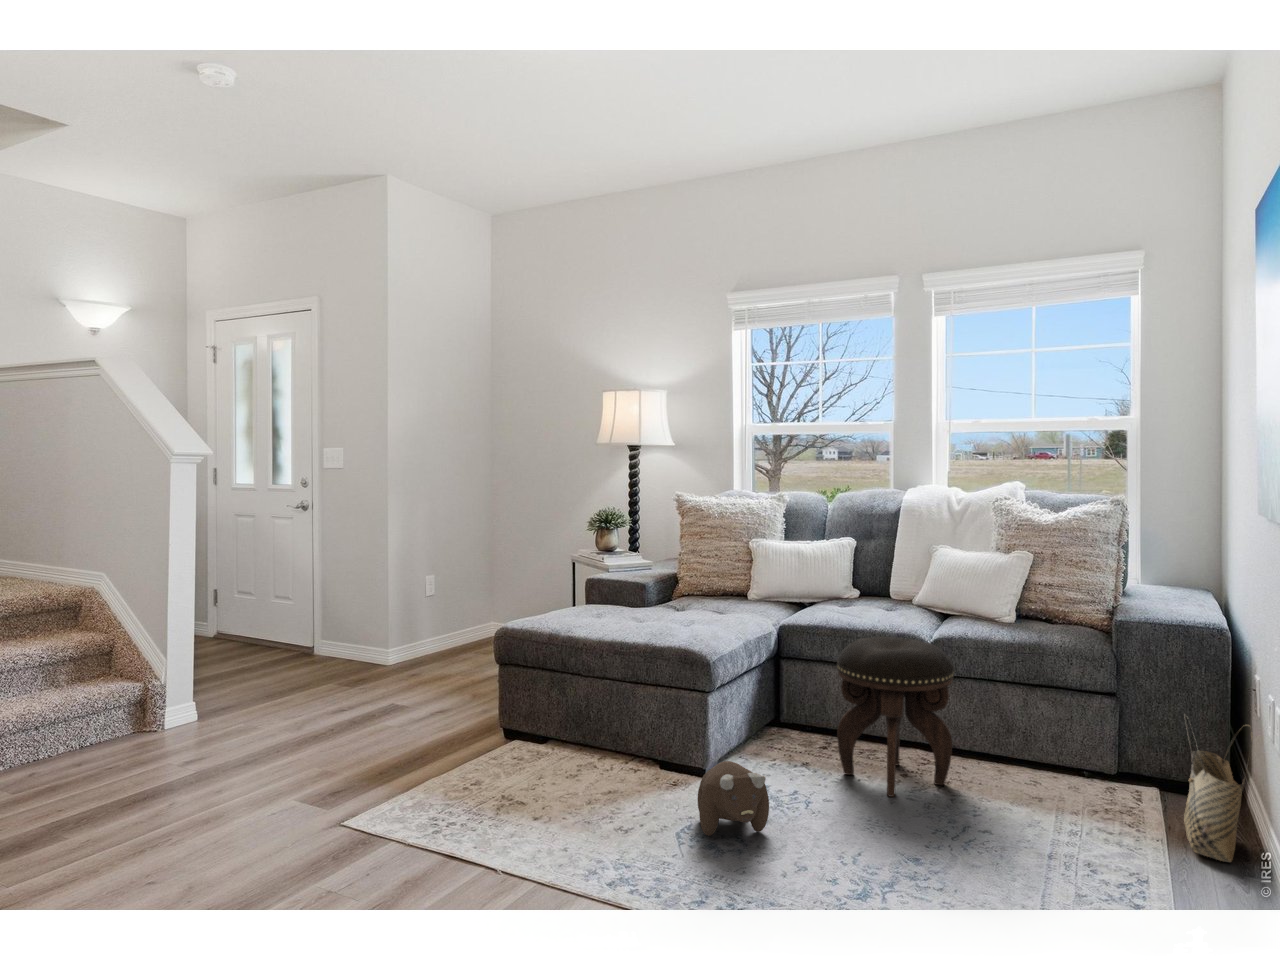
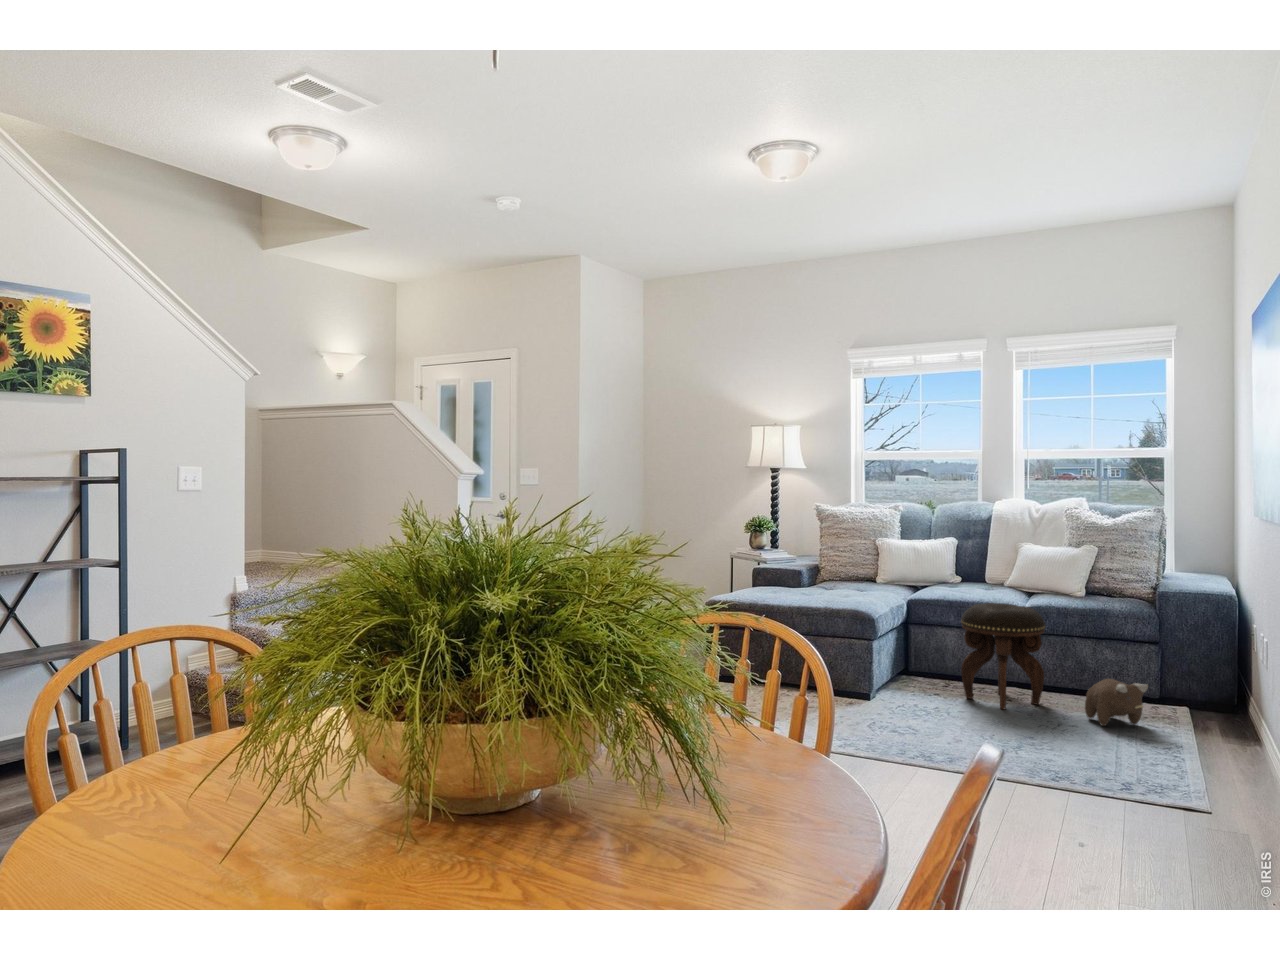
woven basket: present [1184,714,1251,862] -> none [1204,646,1249,740]
plush toy: present [697,761,769,836] -> present [1085,679,1148,726]

